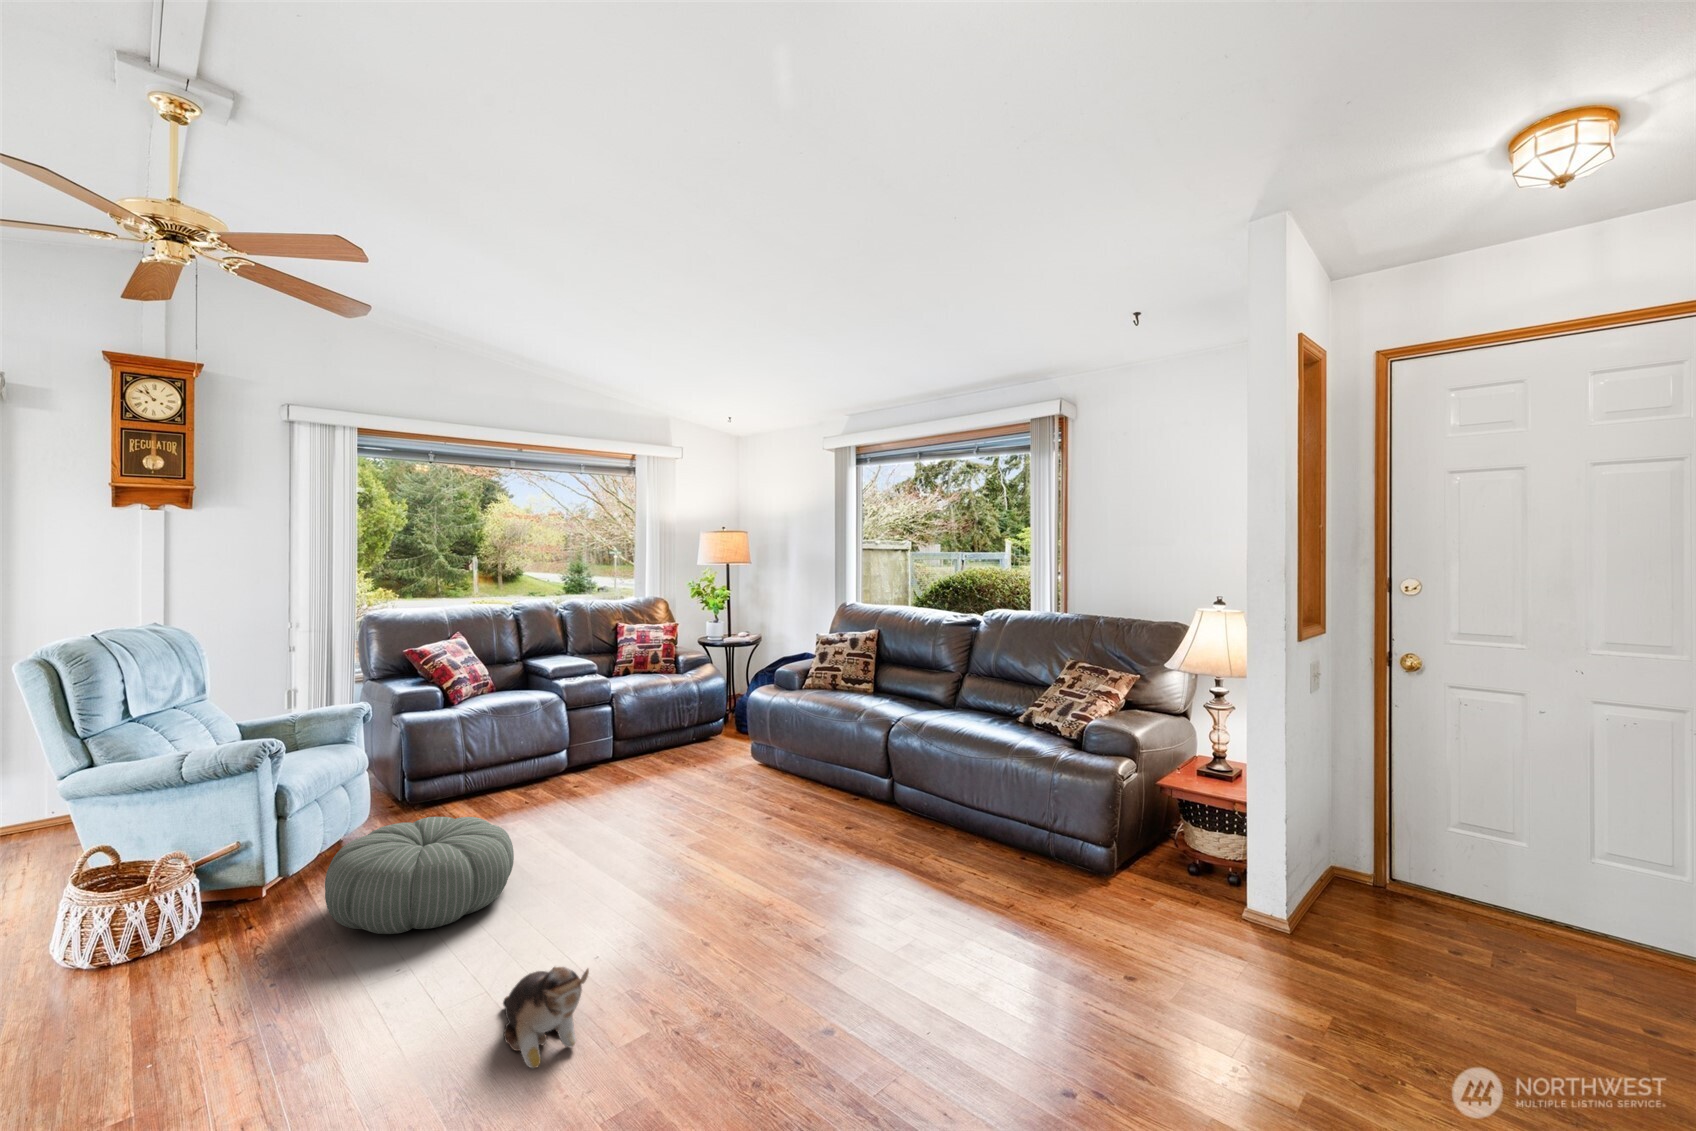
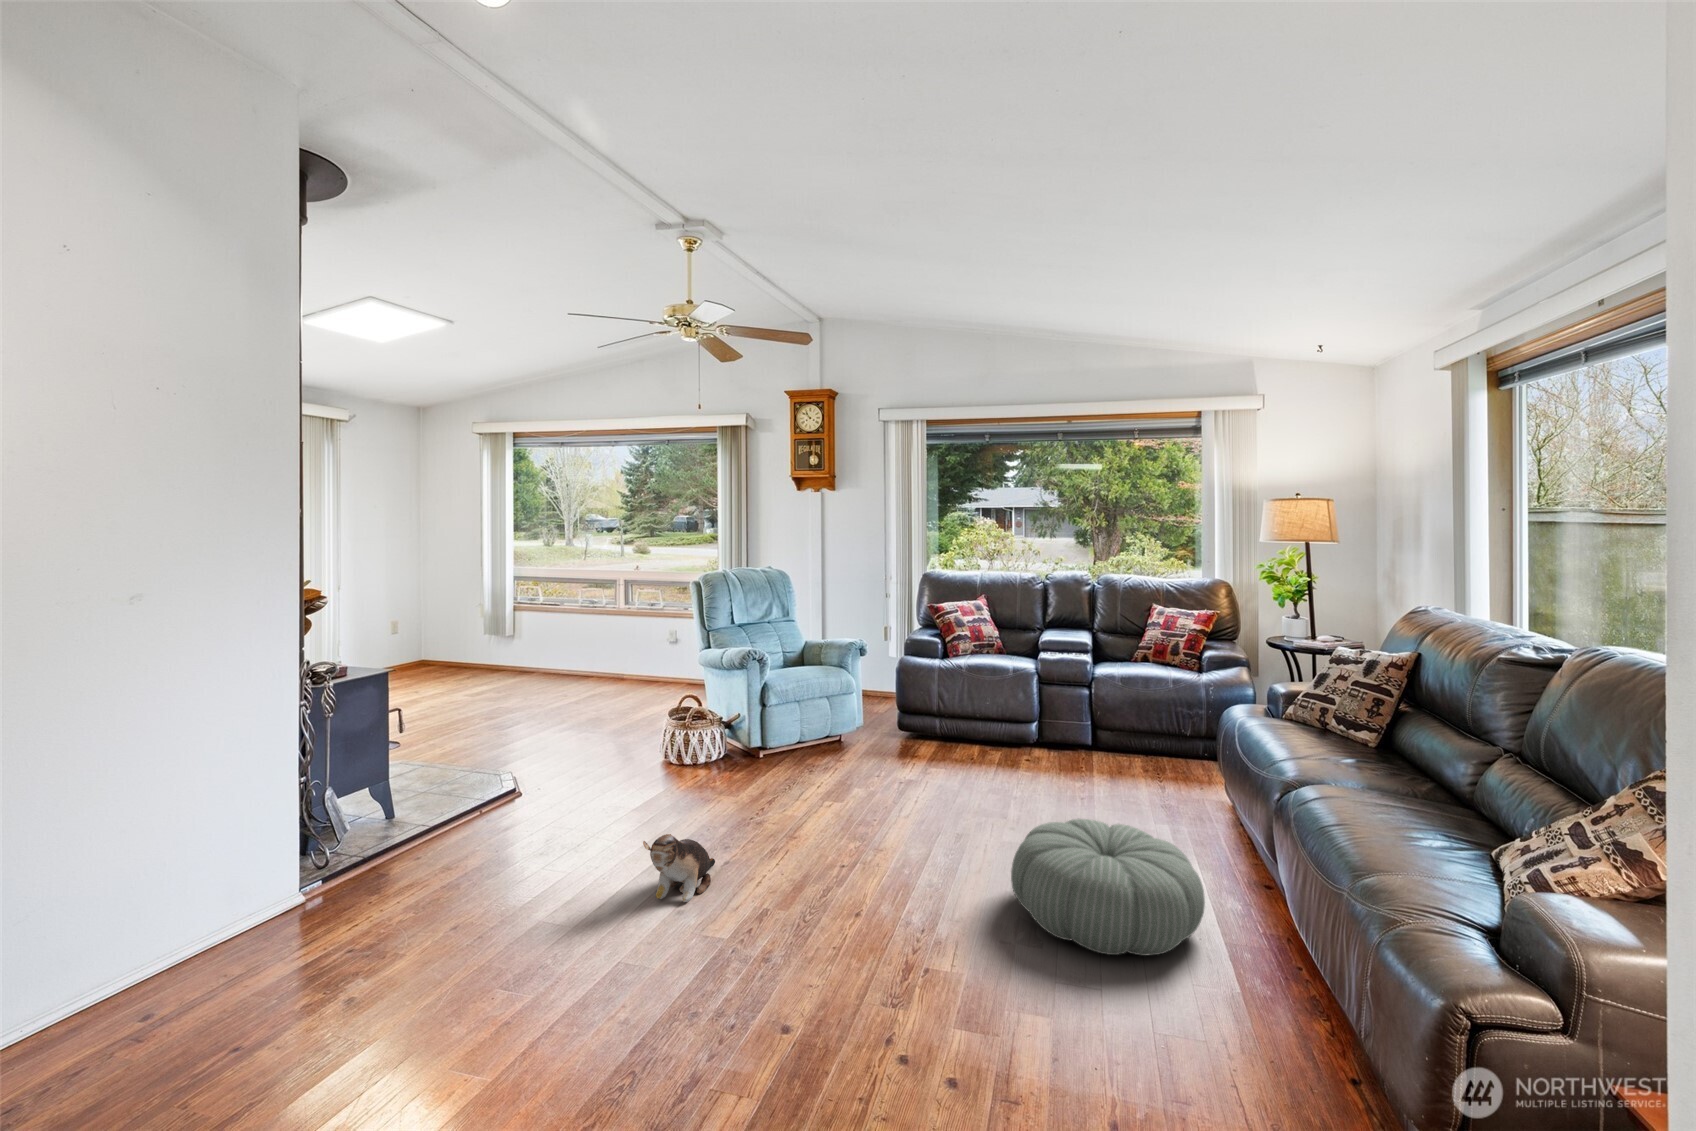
pouf: present [325,817,514,934] -> present [1011,819,1205,956]

